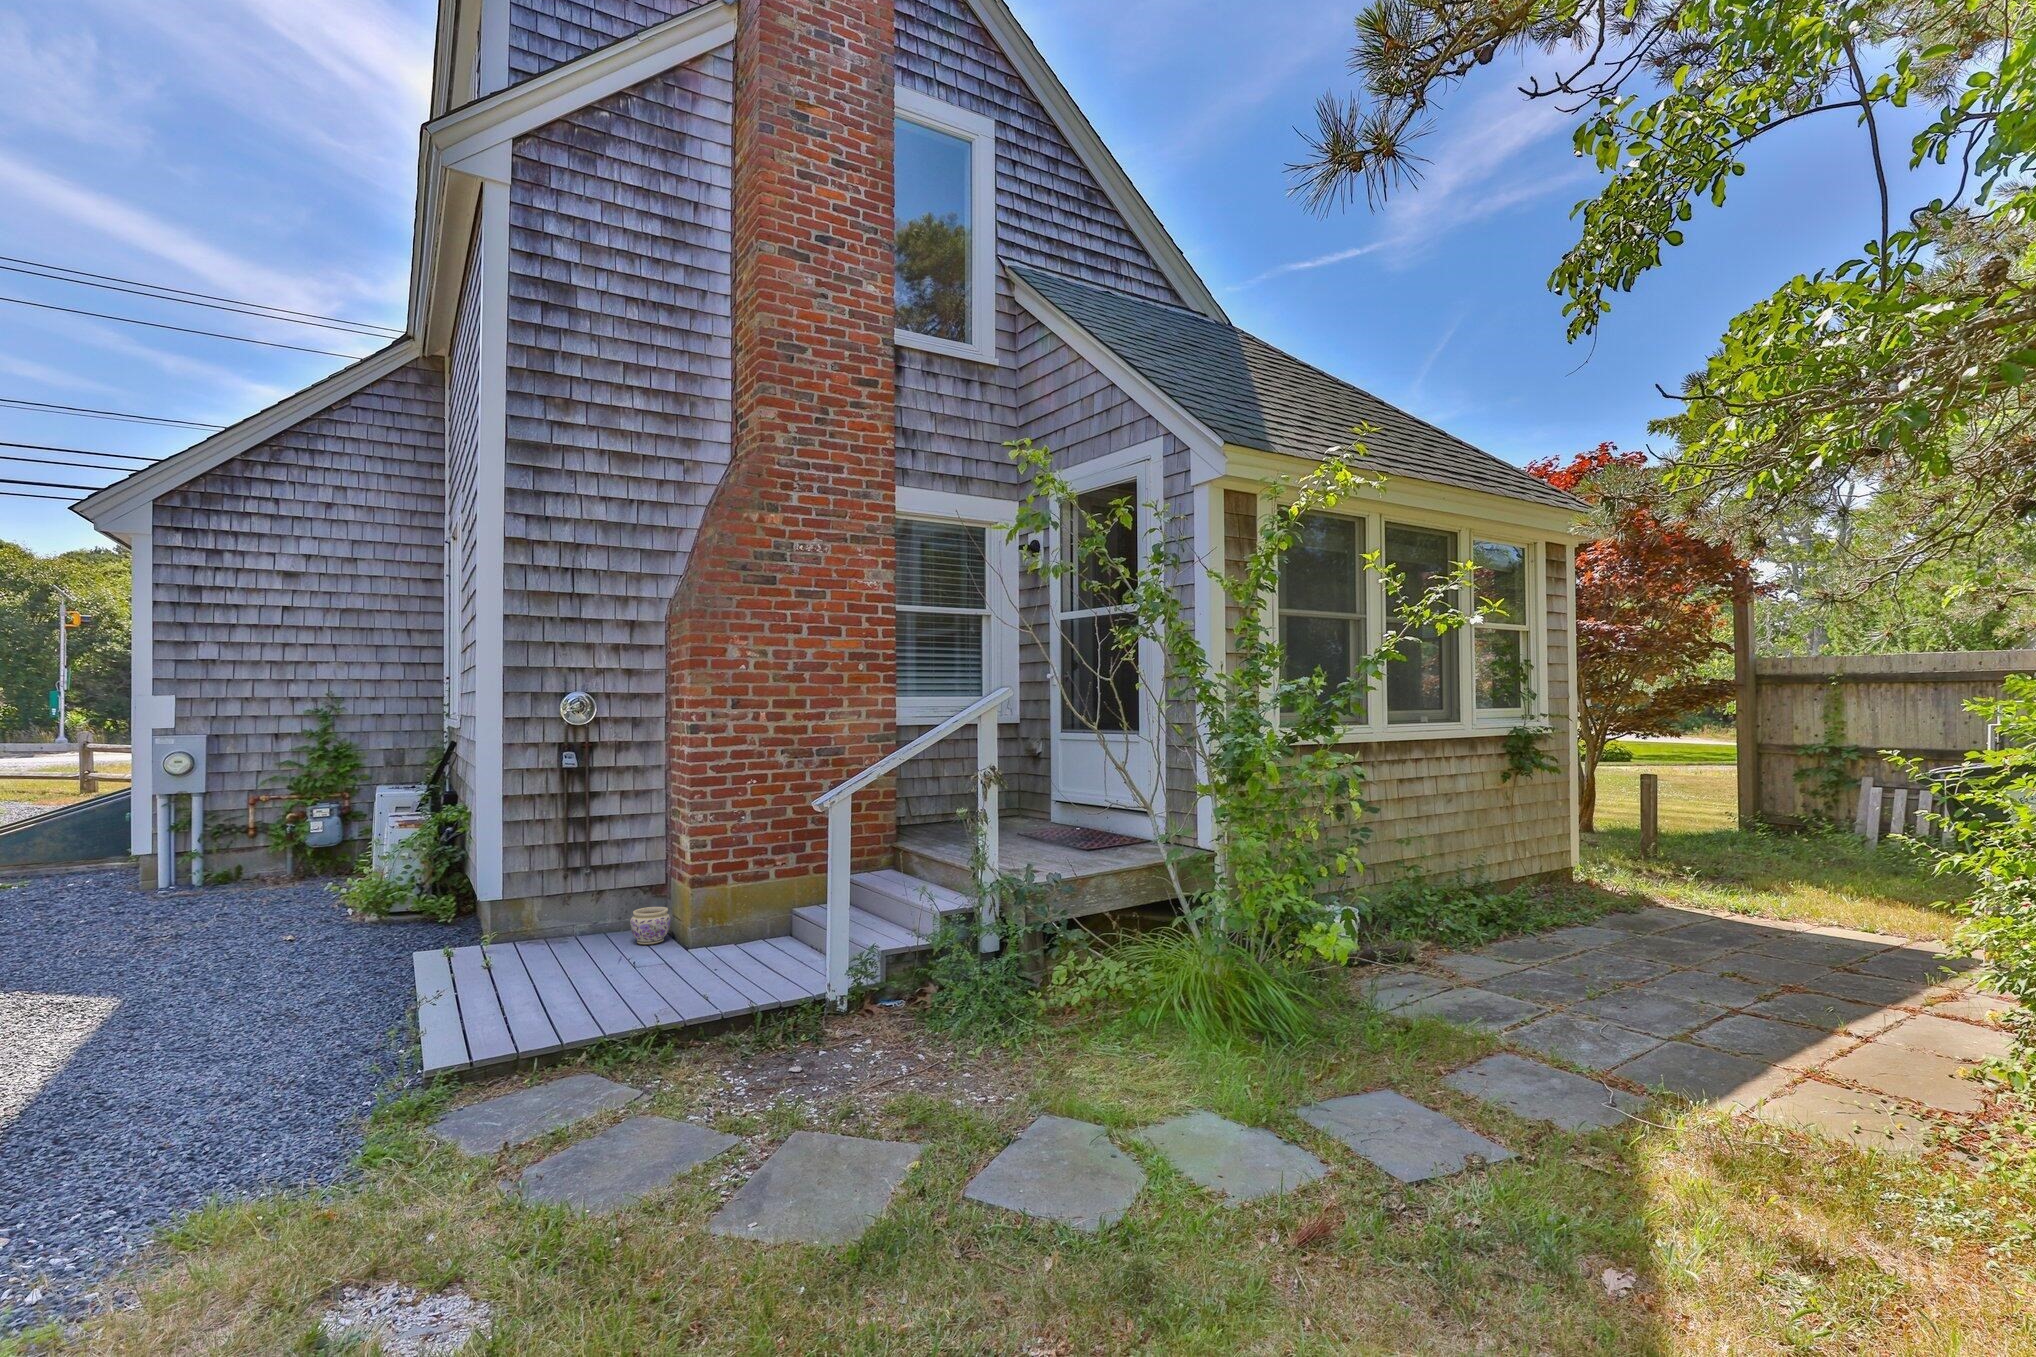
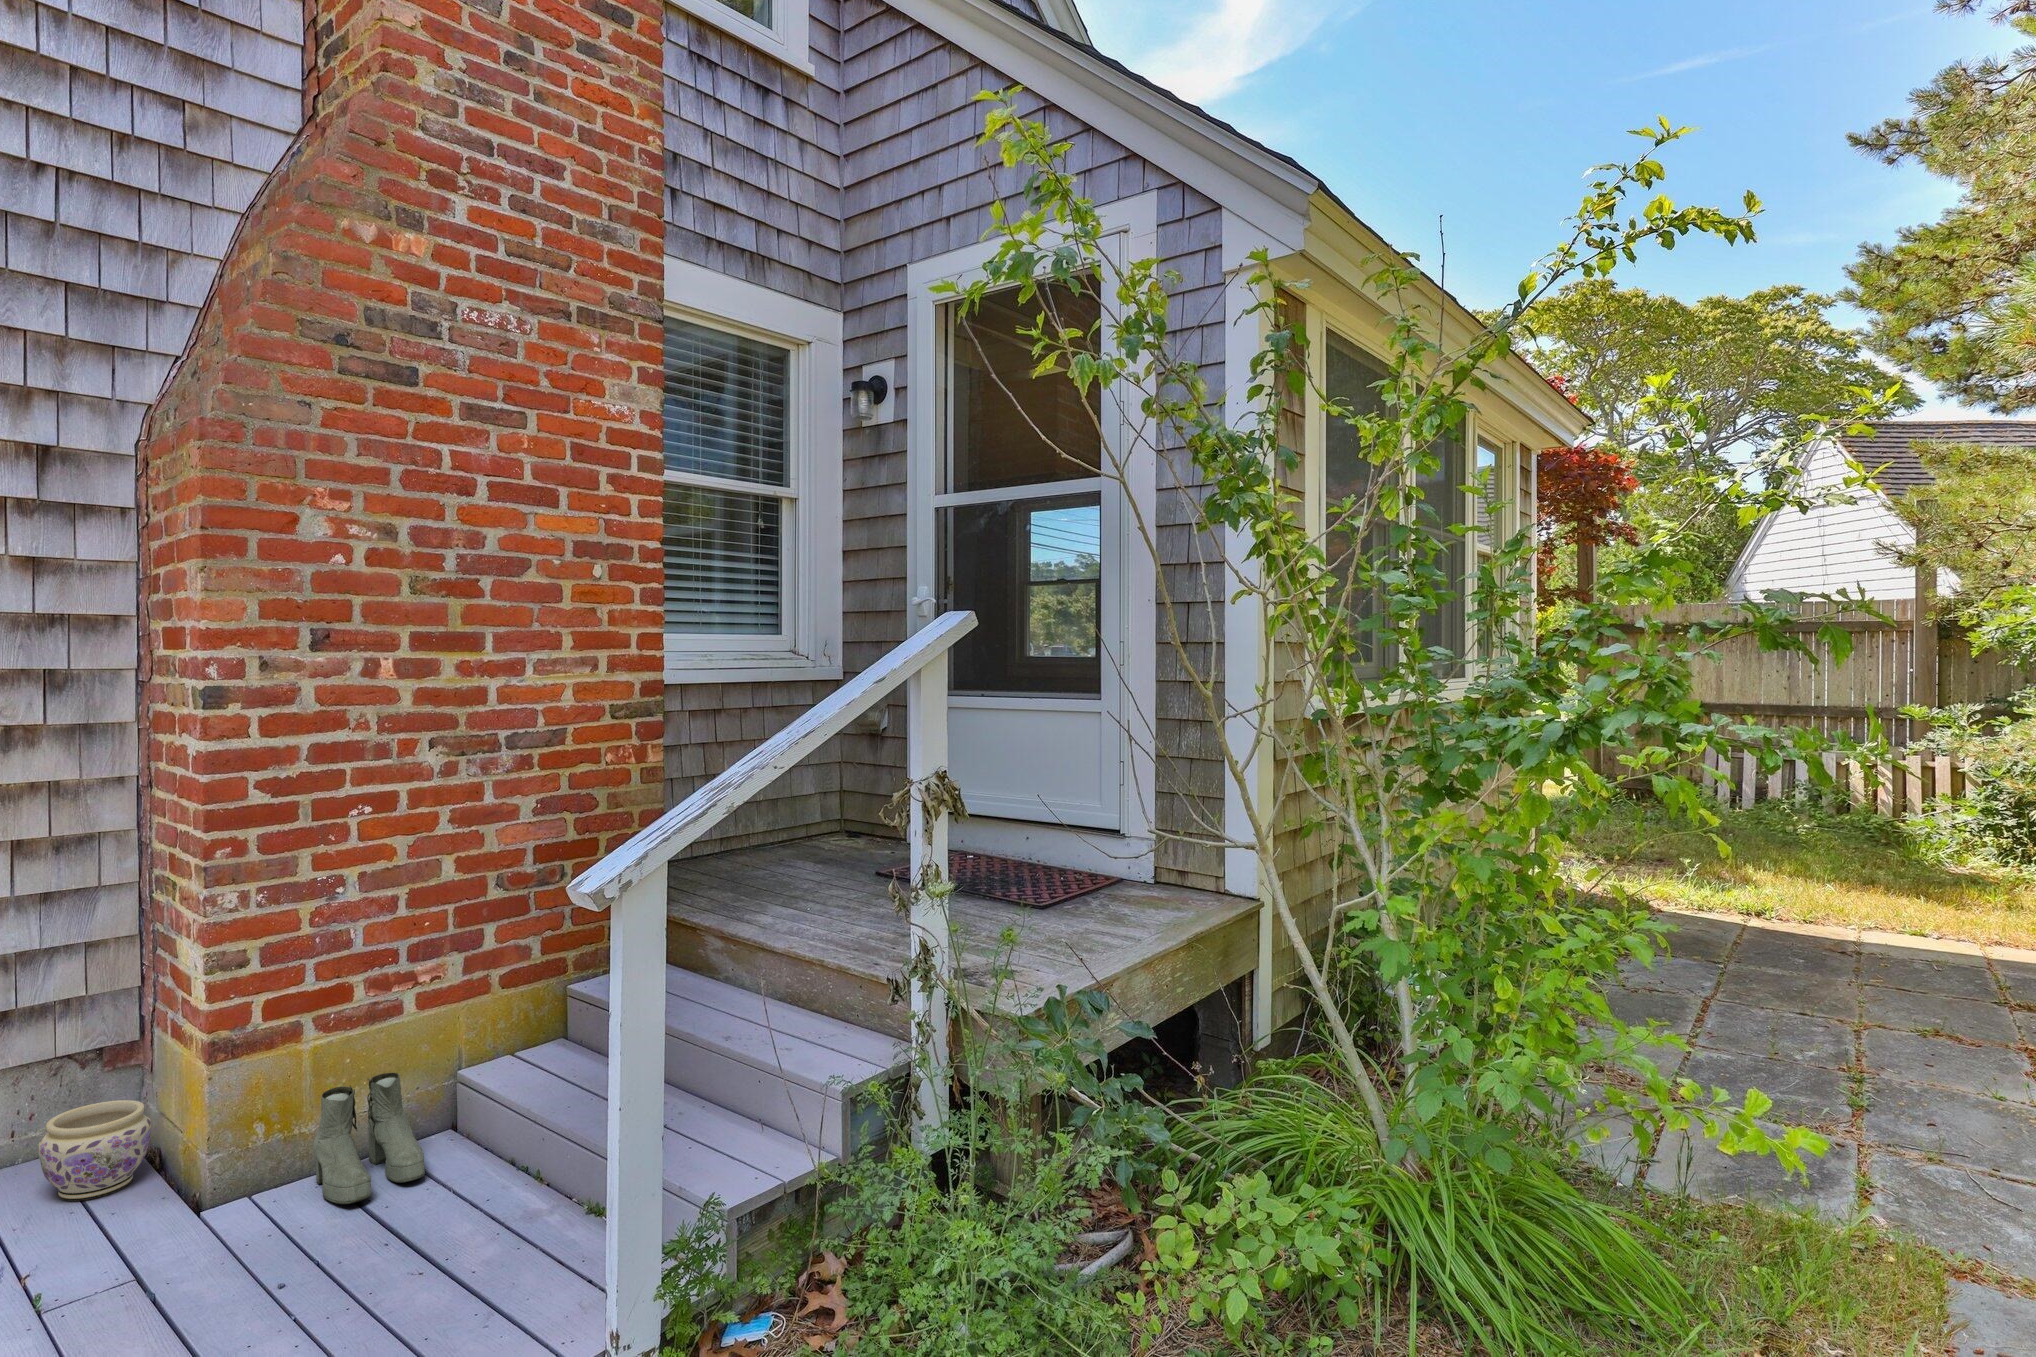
boots: none [732,903,776,954] -> present [313,1073,425,1204]

